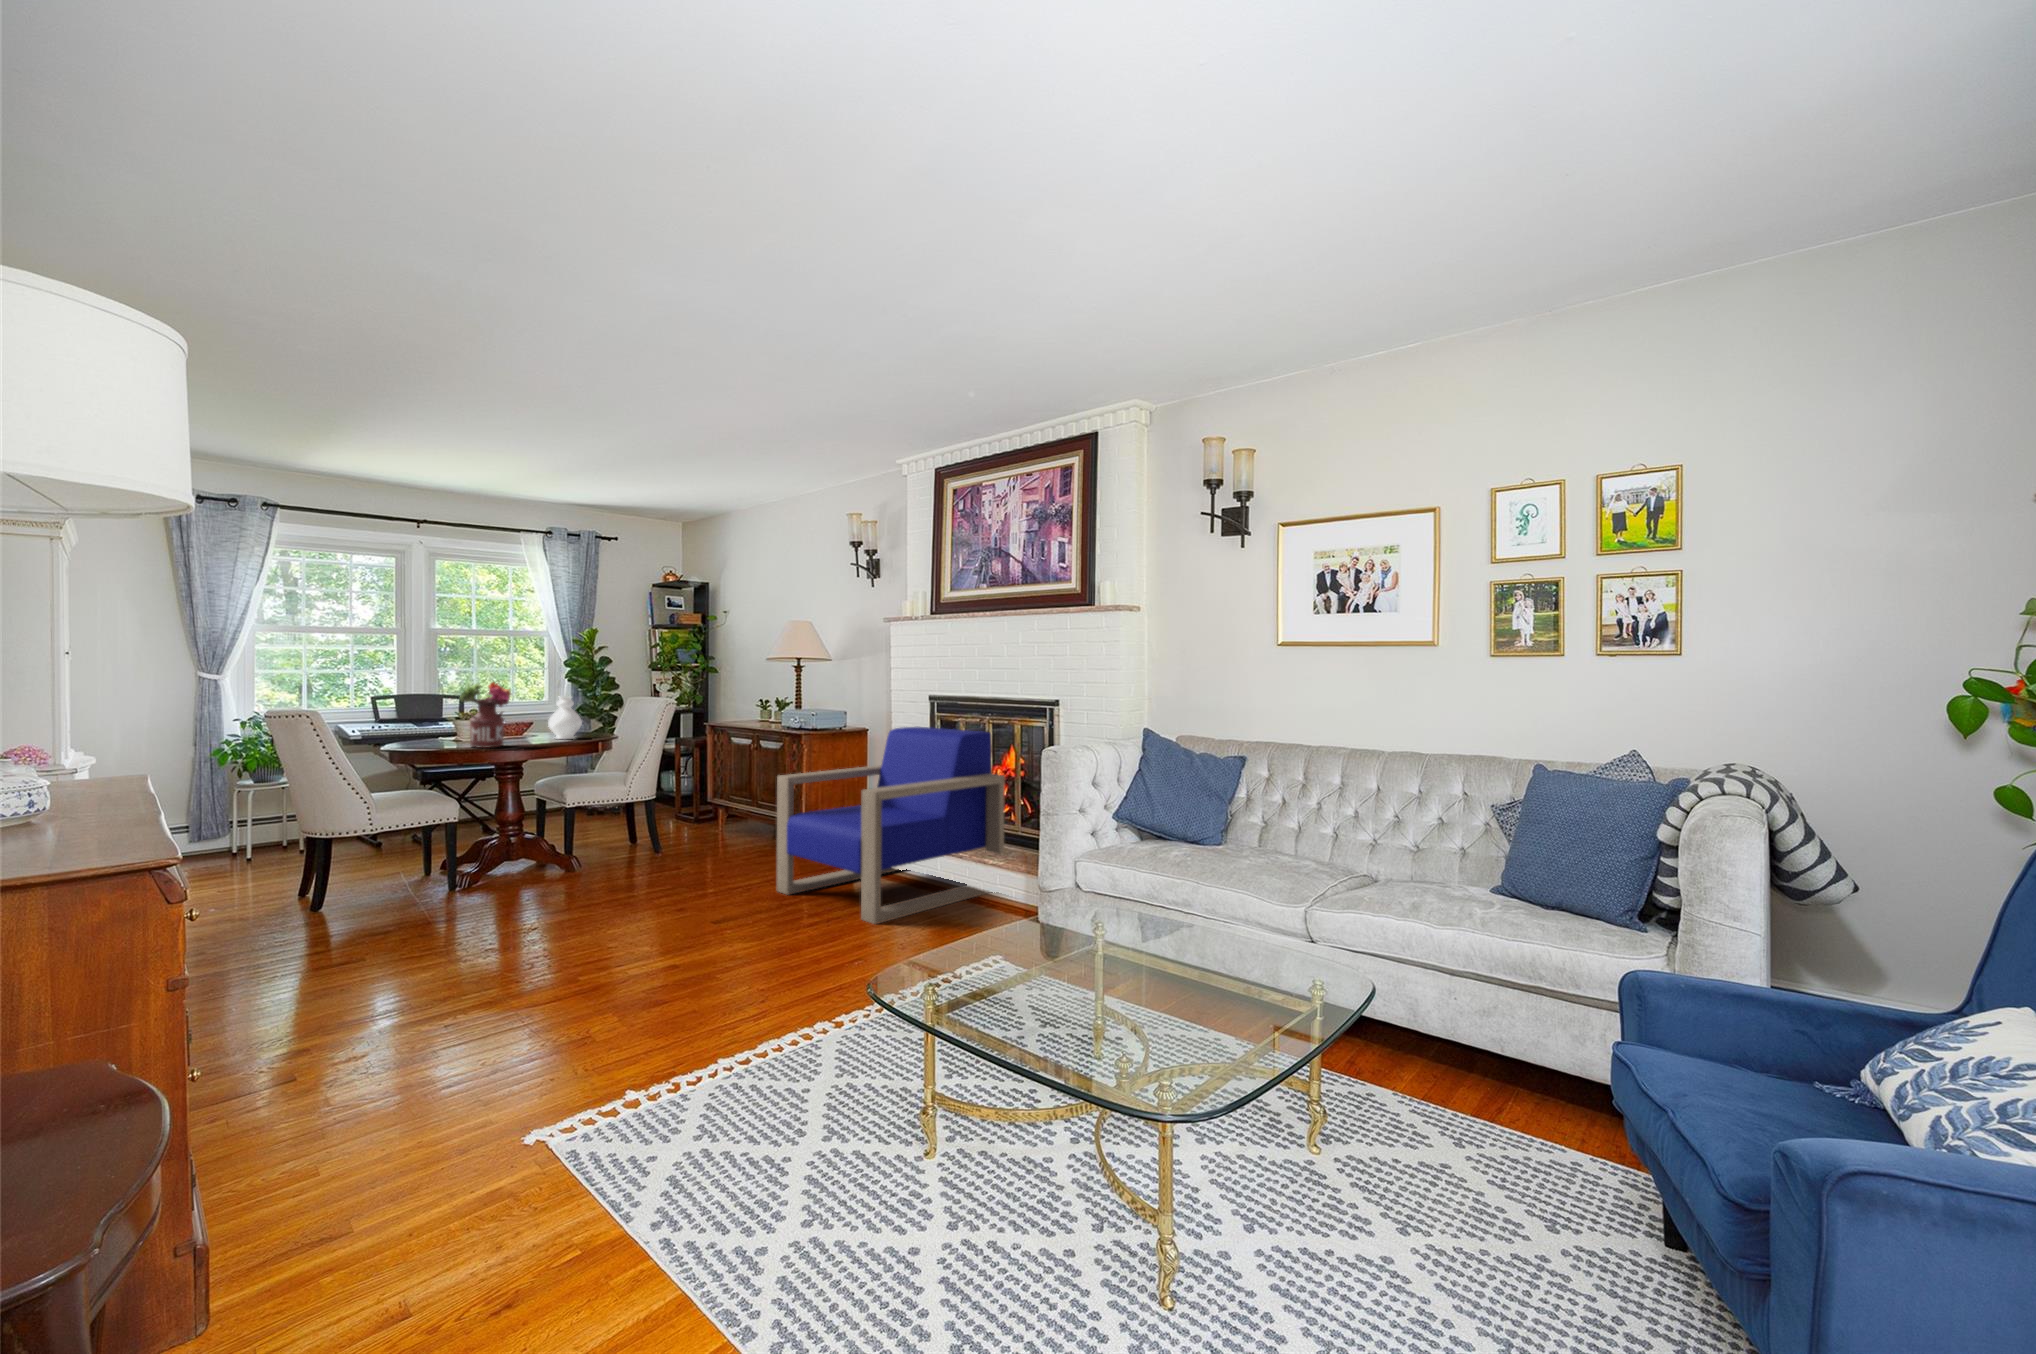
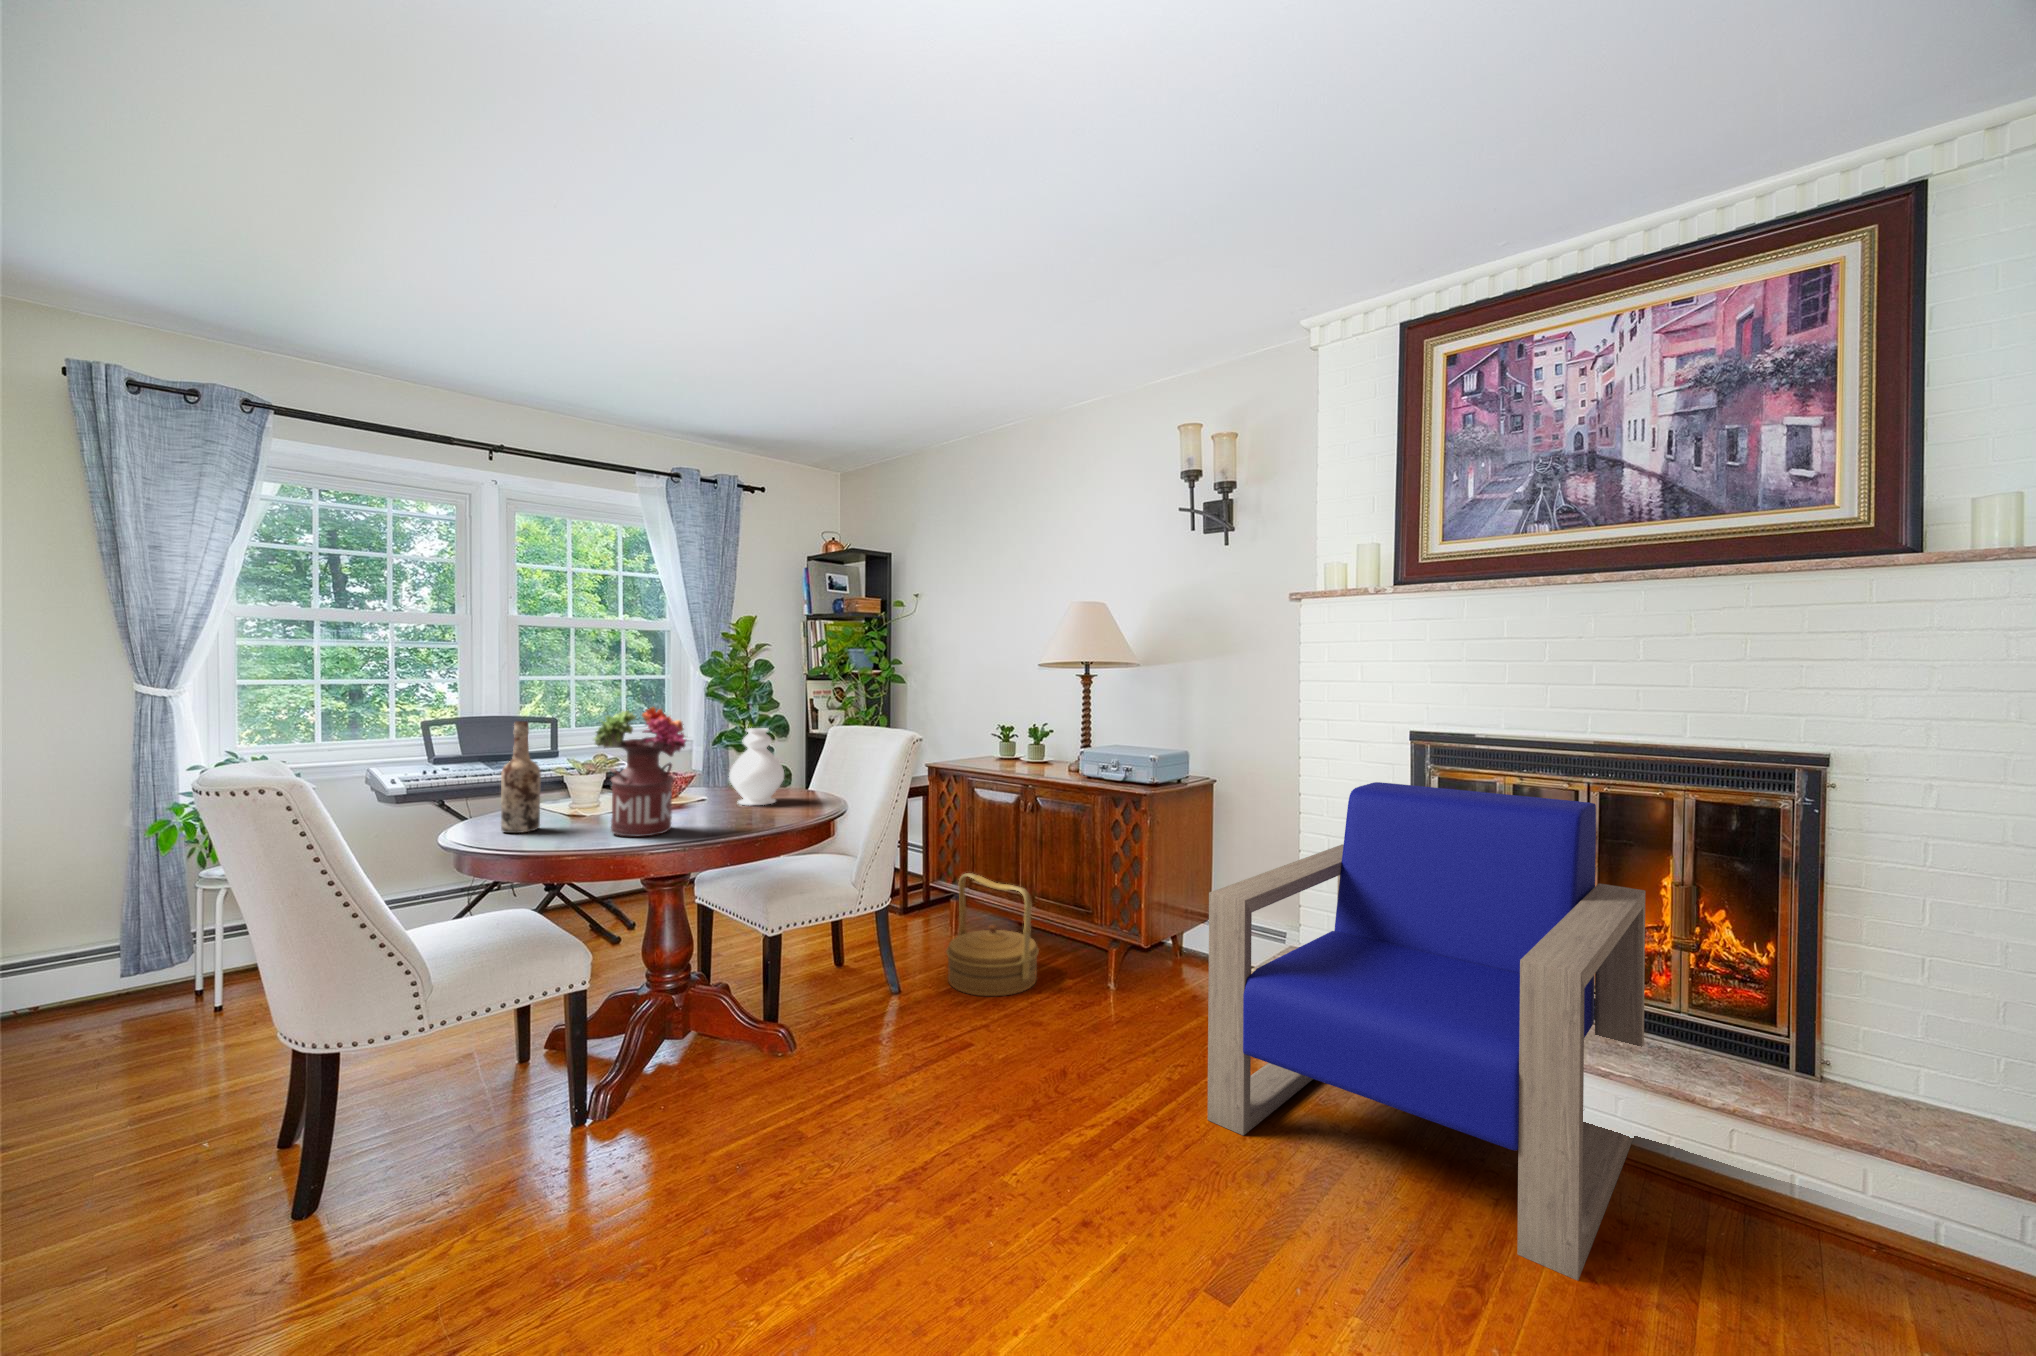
wine bottle: none [412,689,434,746] -> present [501,721,541,833]
woven basket: none [693,788,752,856] -> present [946,873,1039,996]

